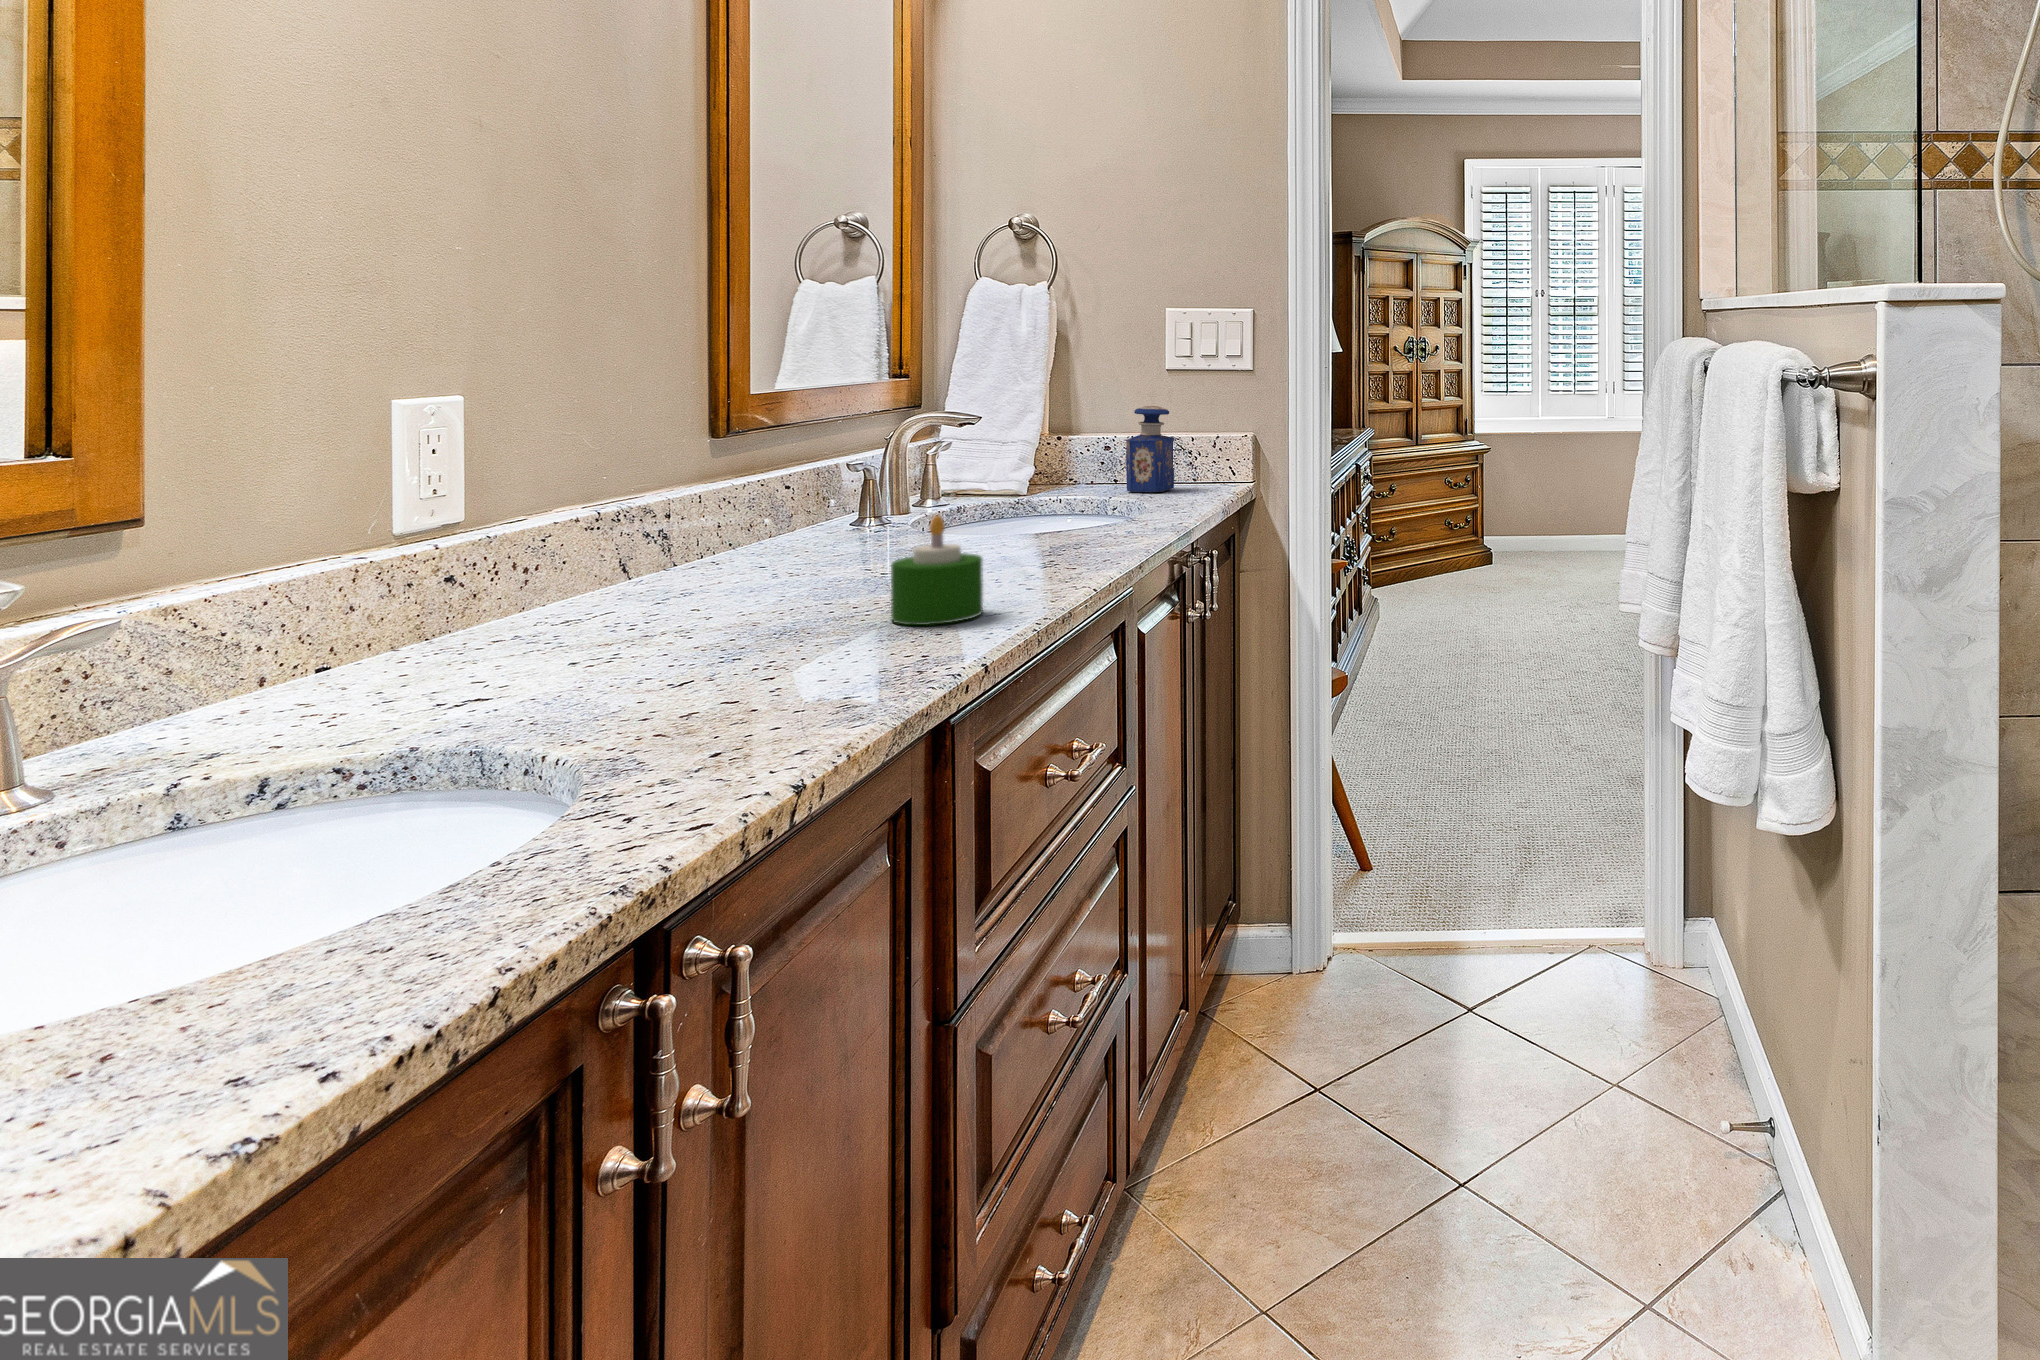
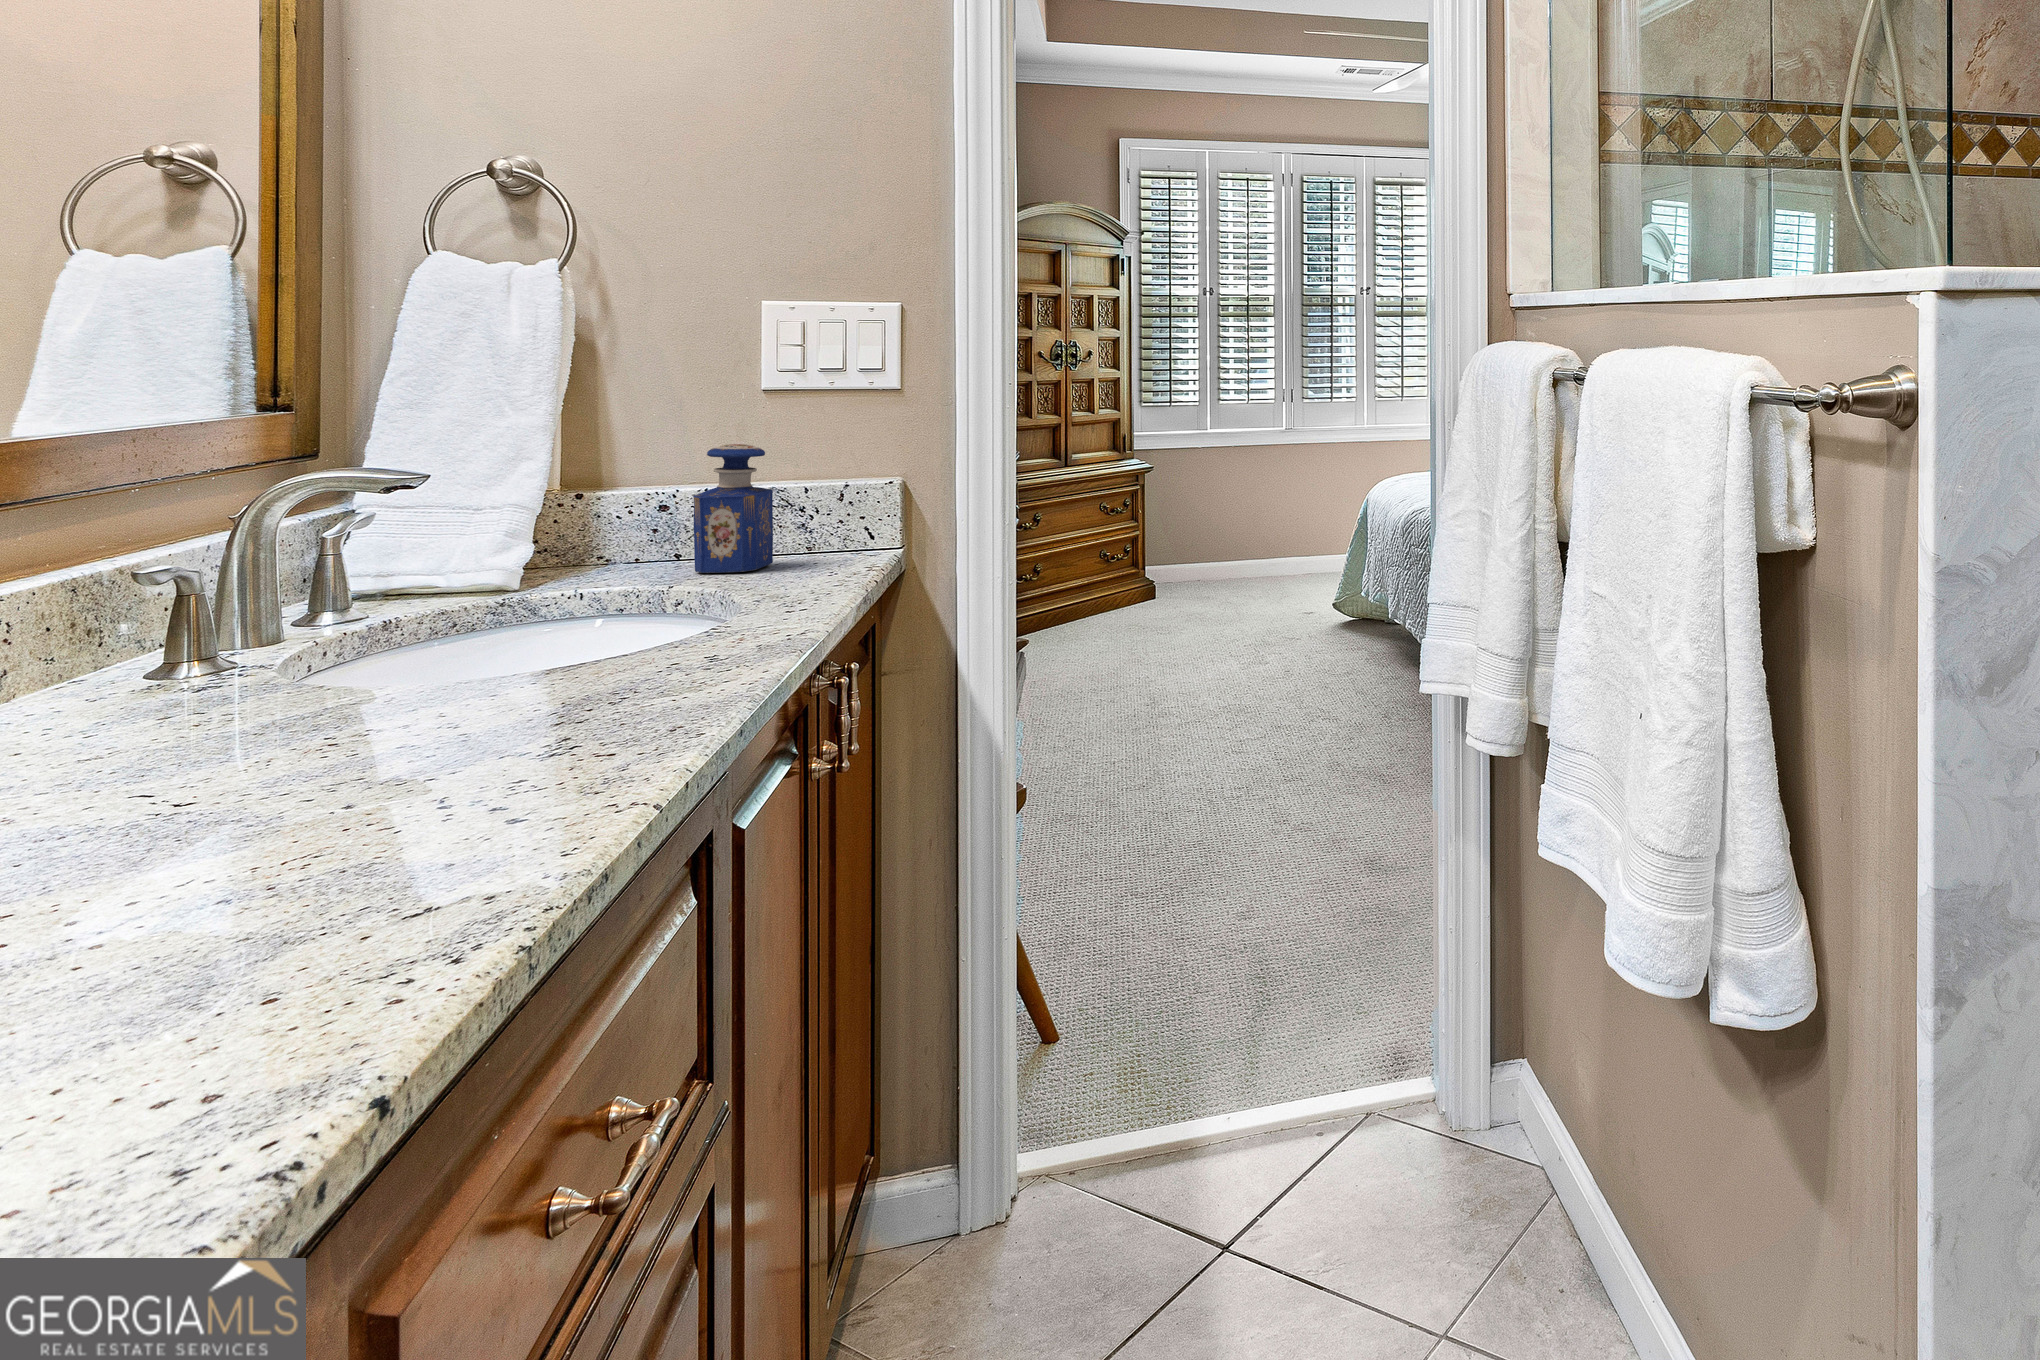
candle: present [891,515,983,625] -> none [177,710,411,955]

